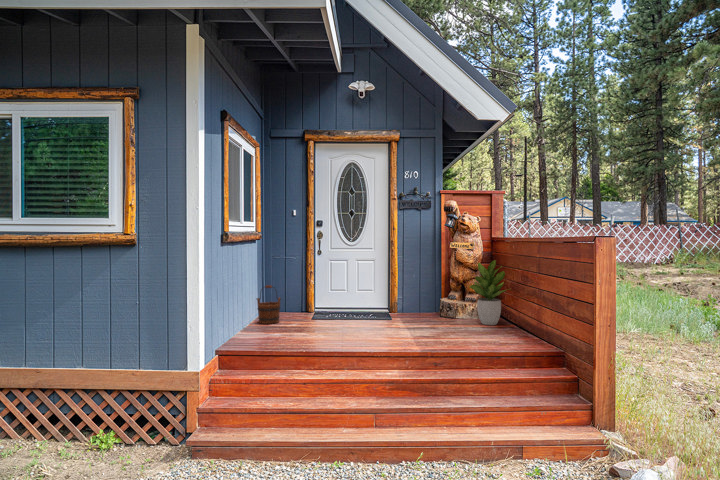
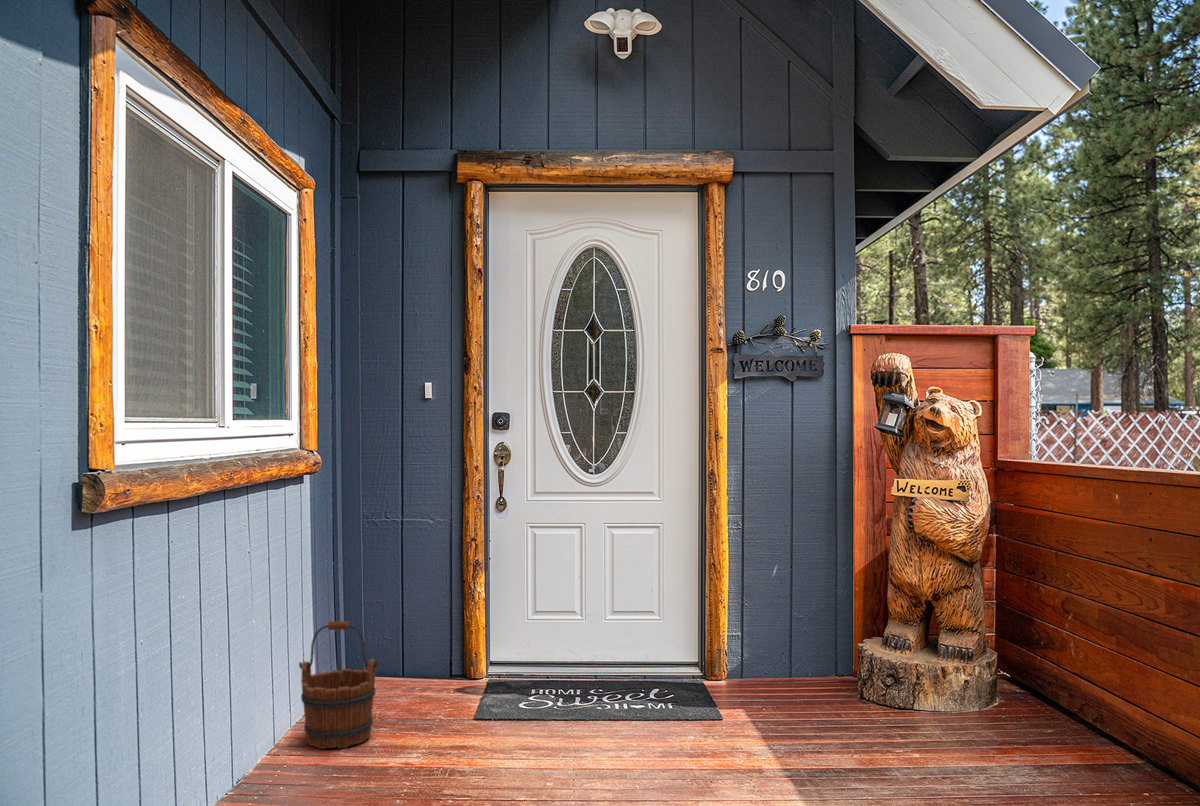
potted plant: present [469,260,506,325] -> none [959,540,1108,747]

